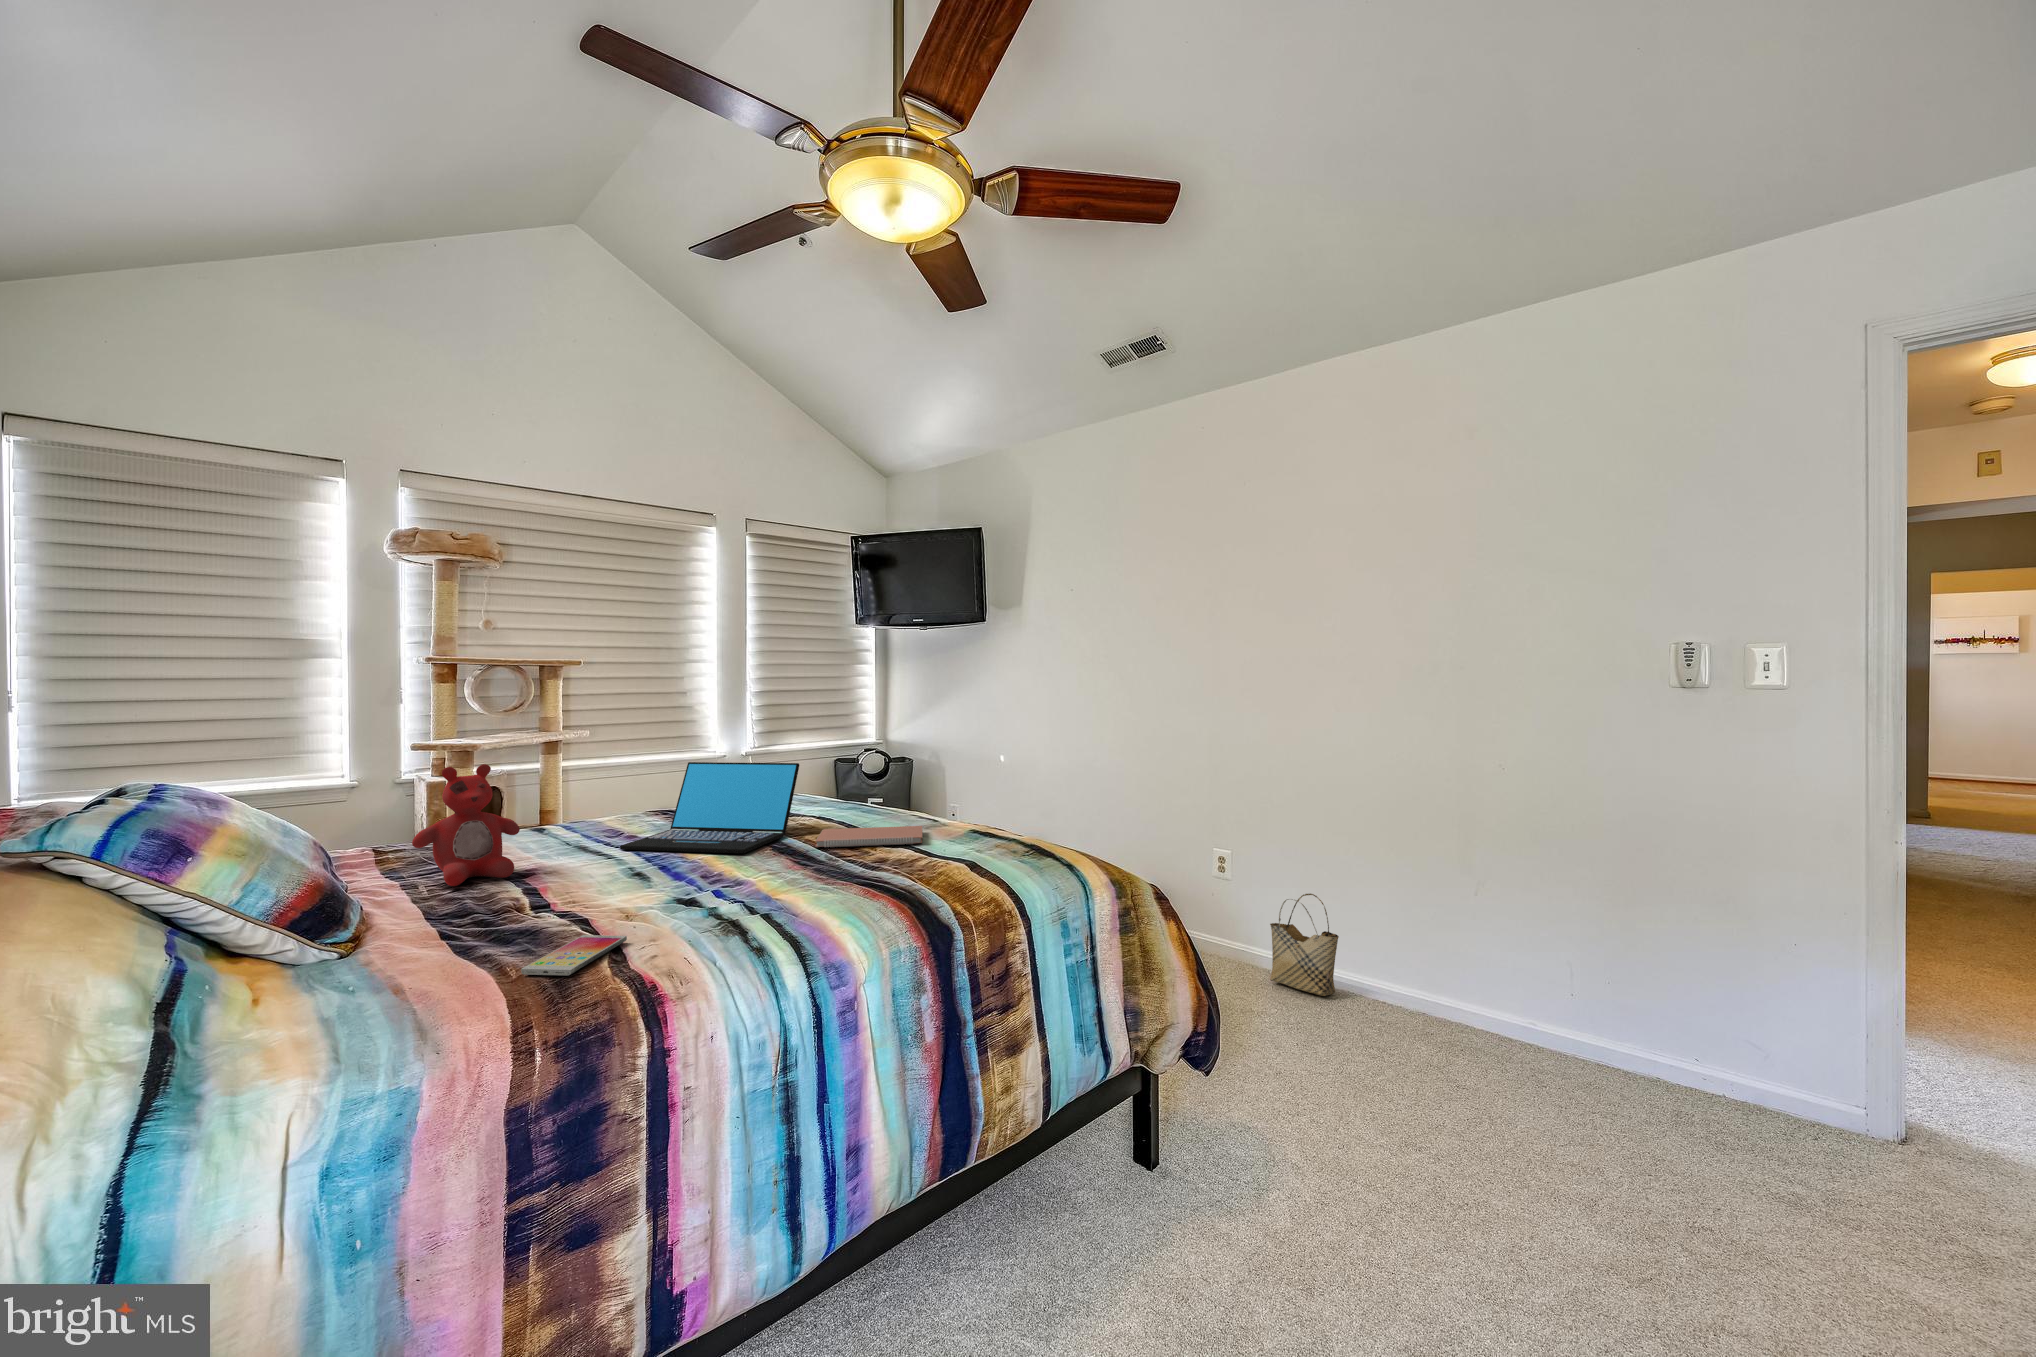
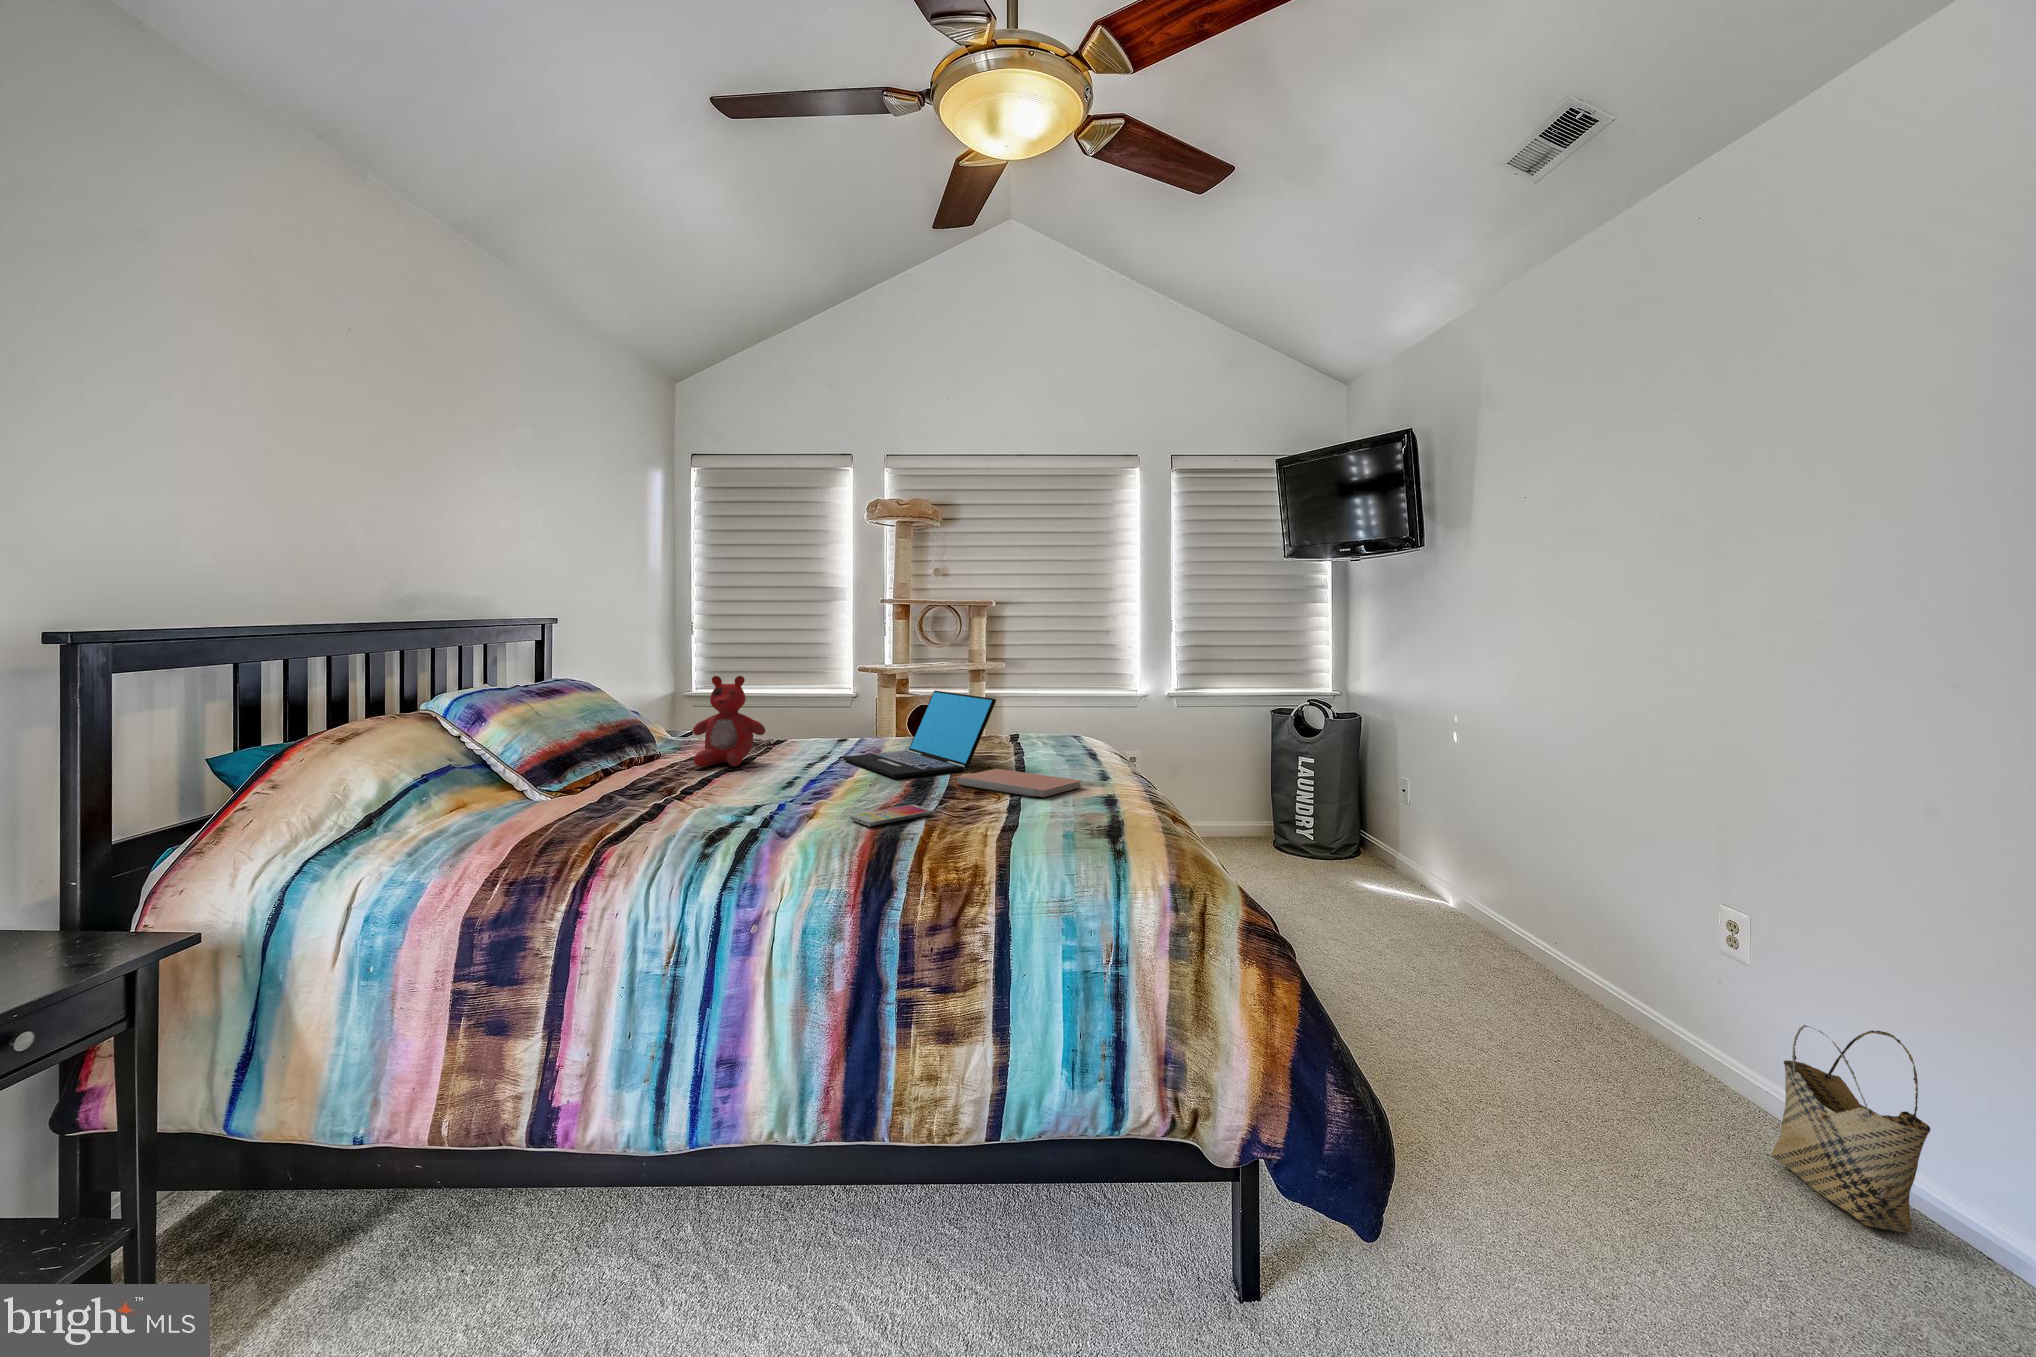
smartphone: present [521,935,627,975] -> present [850,804,934,826]

